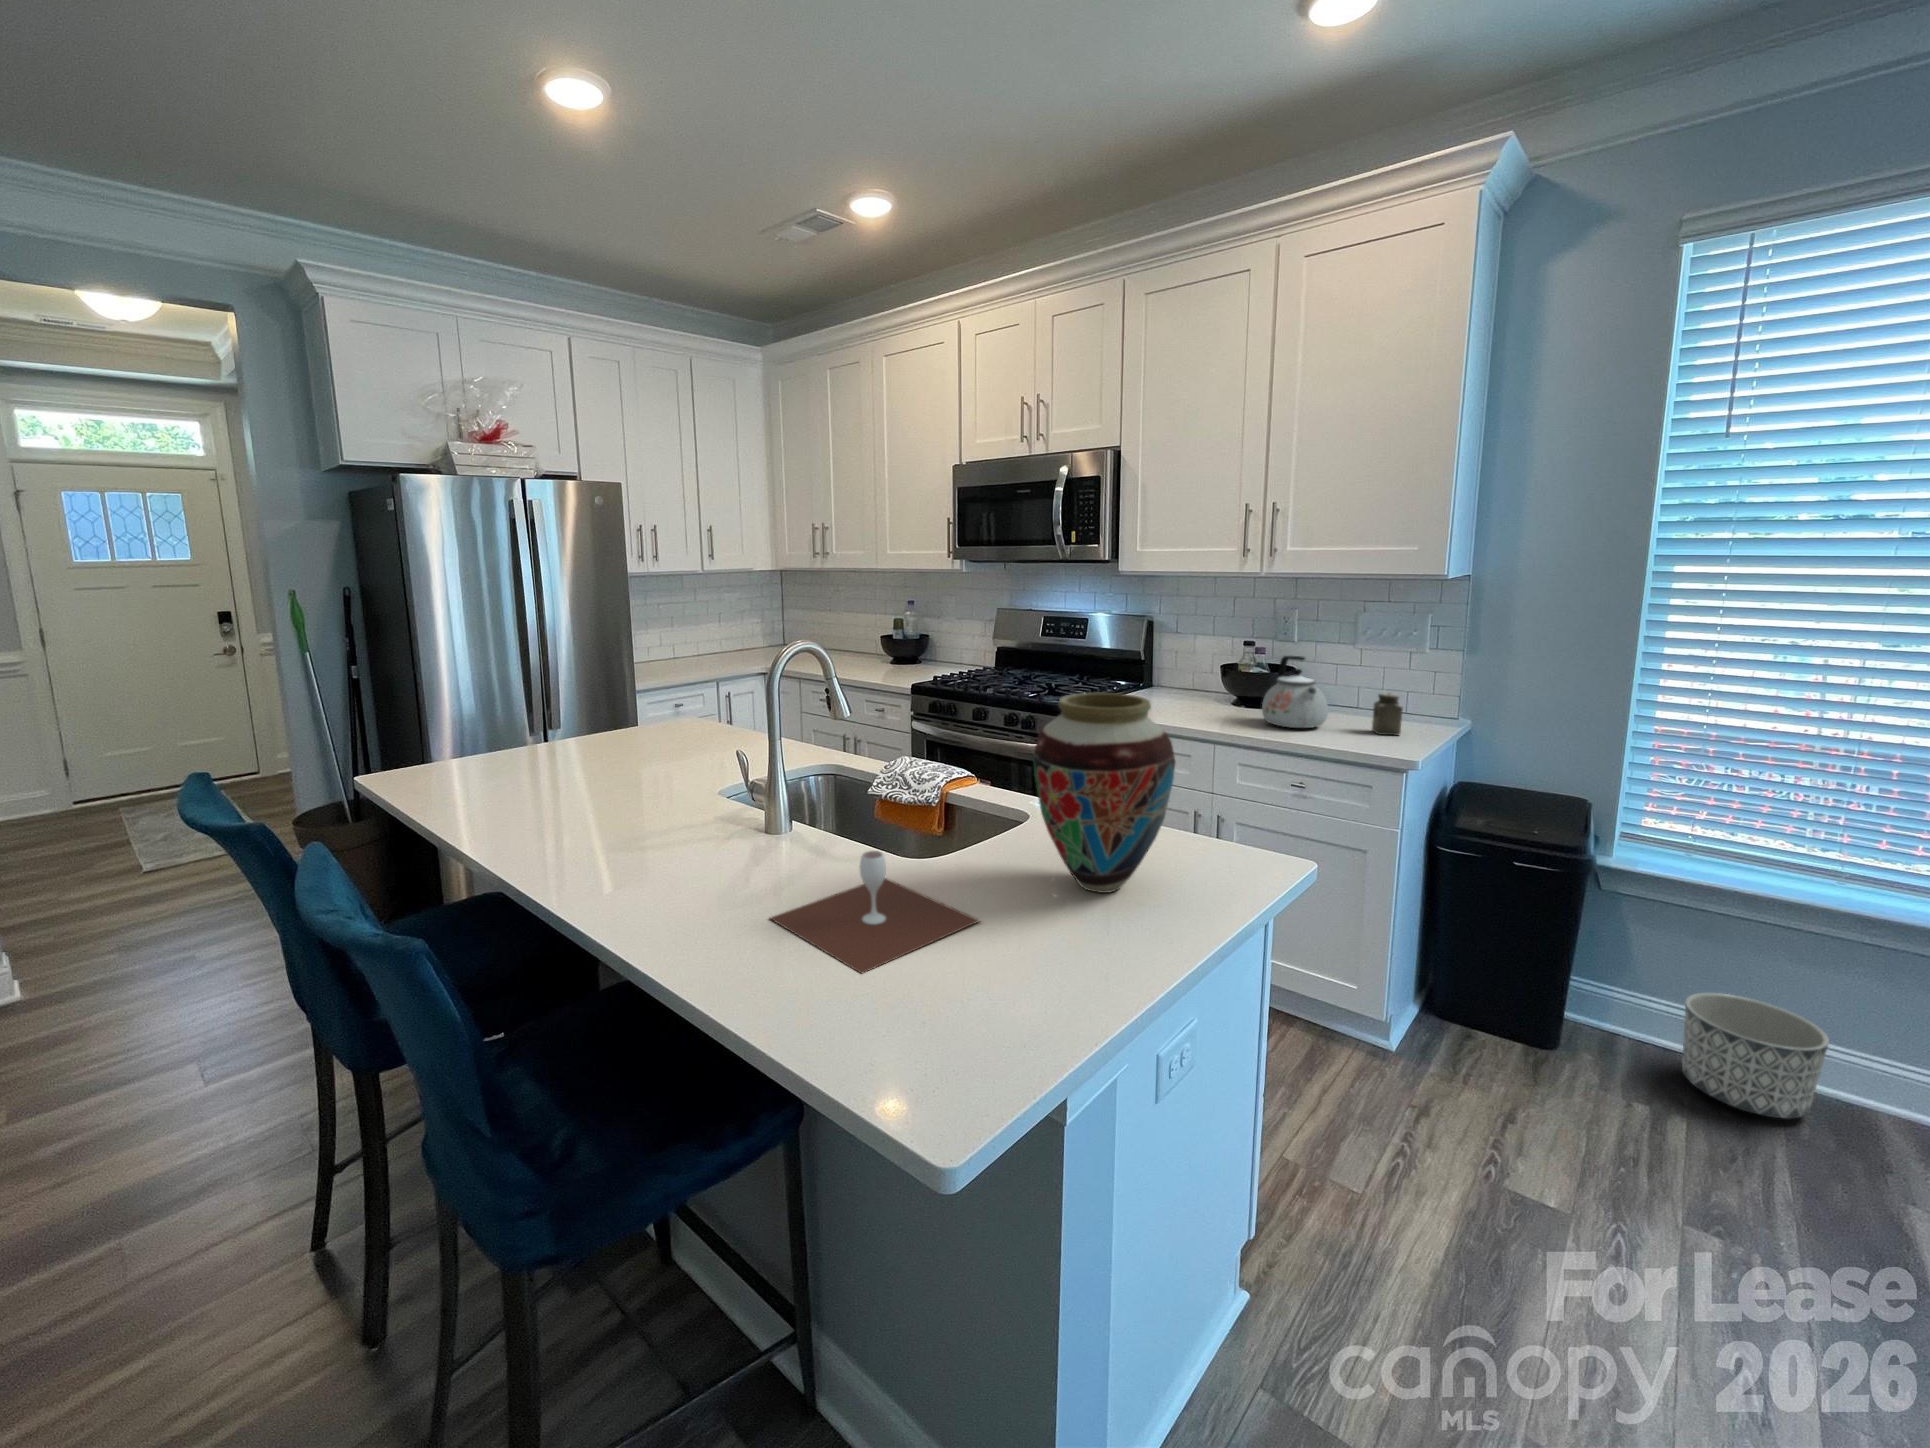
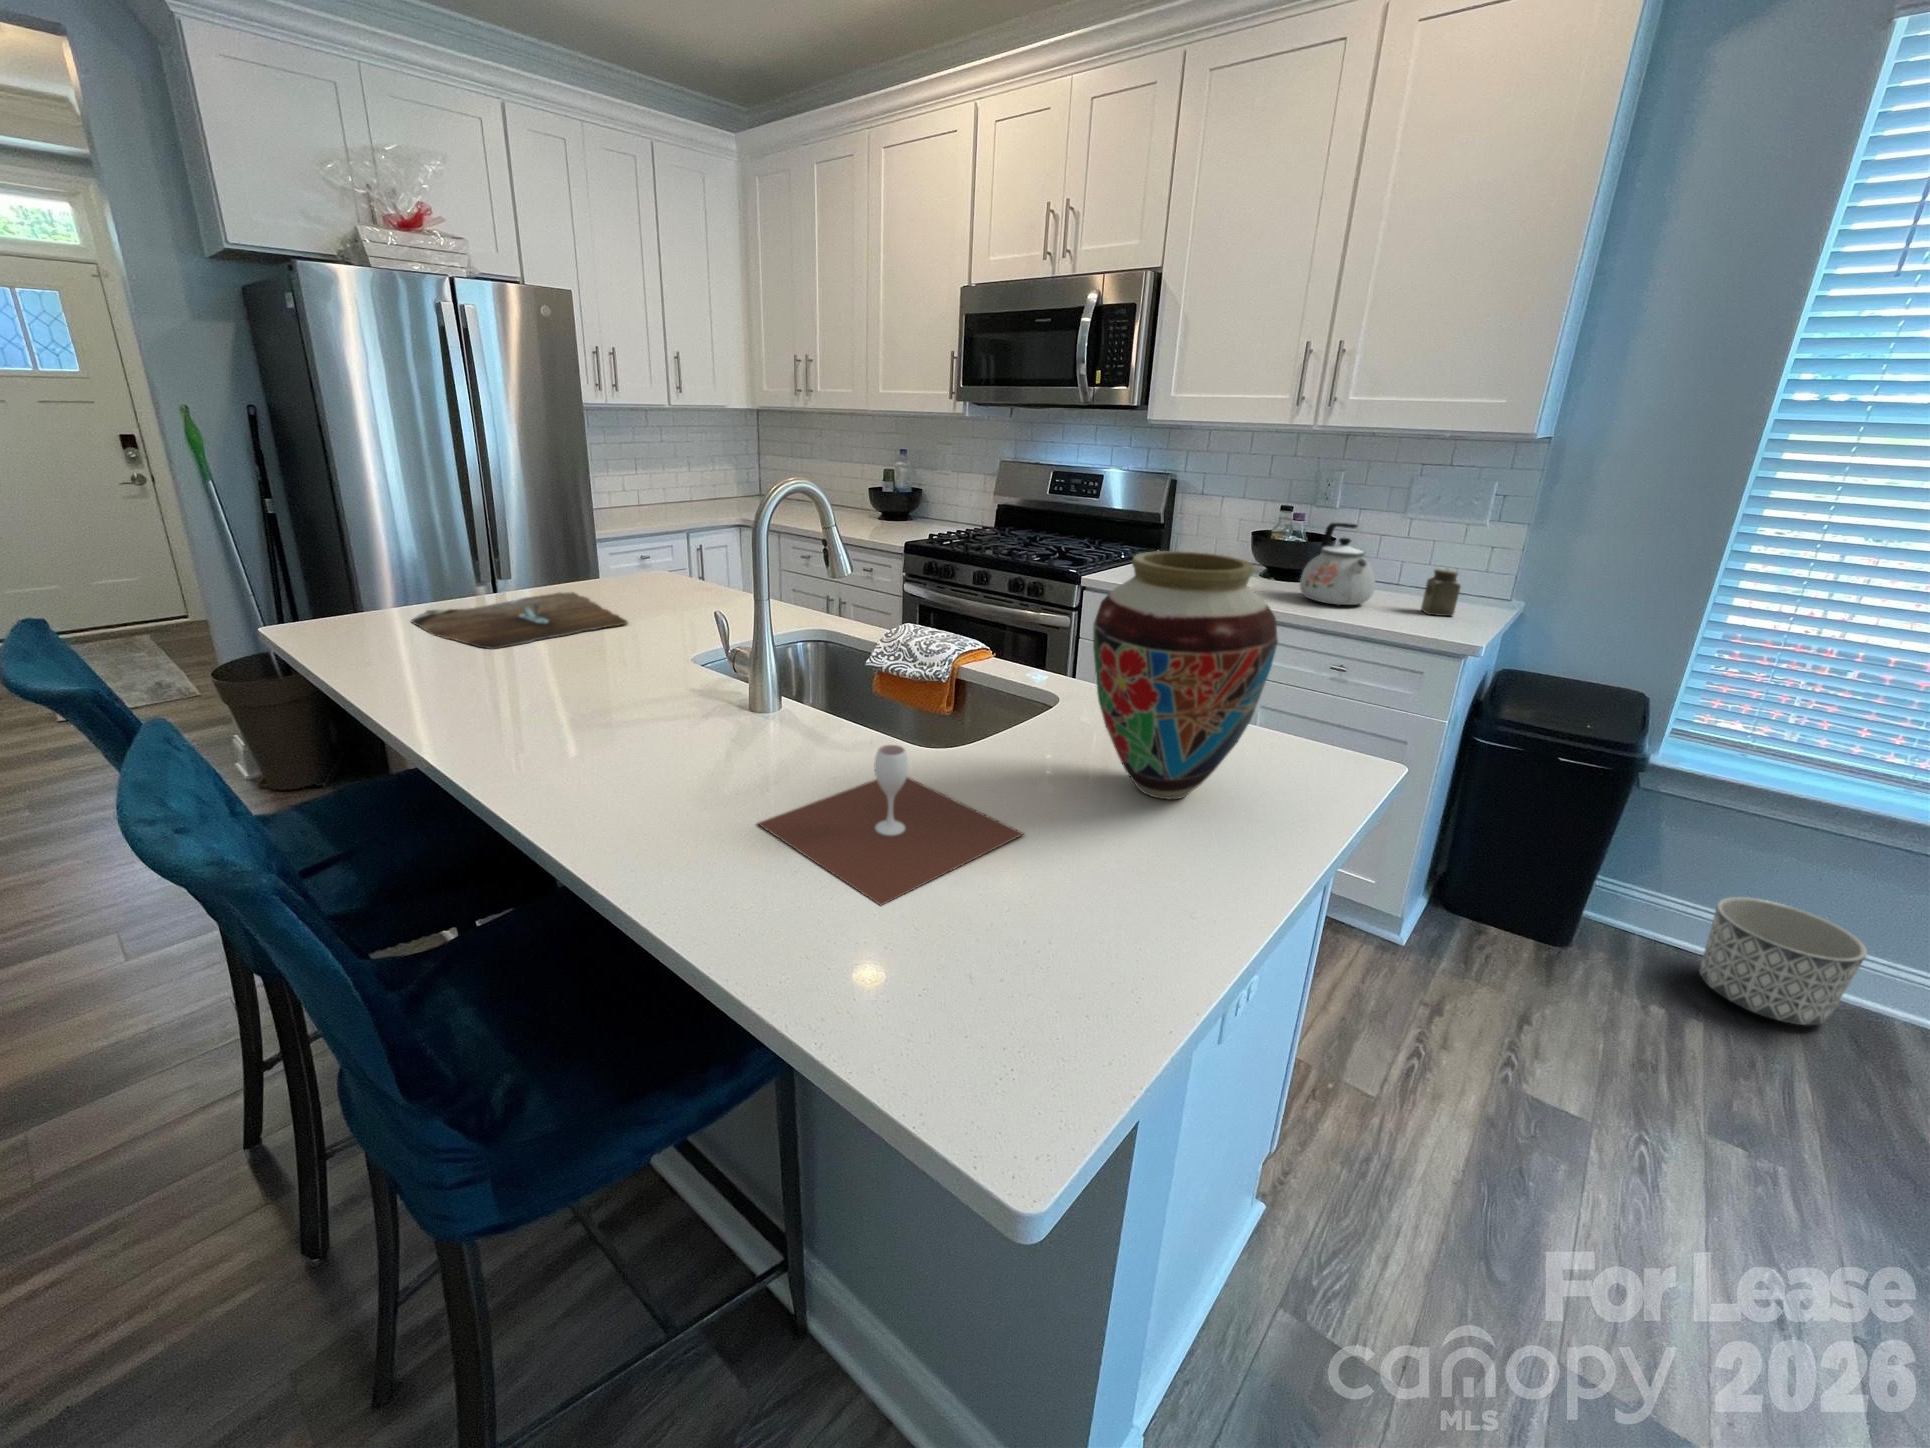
cutting board: none [484,739,666,790] -> present [412,592,627,649]

